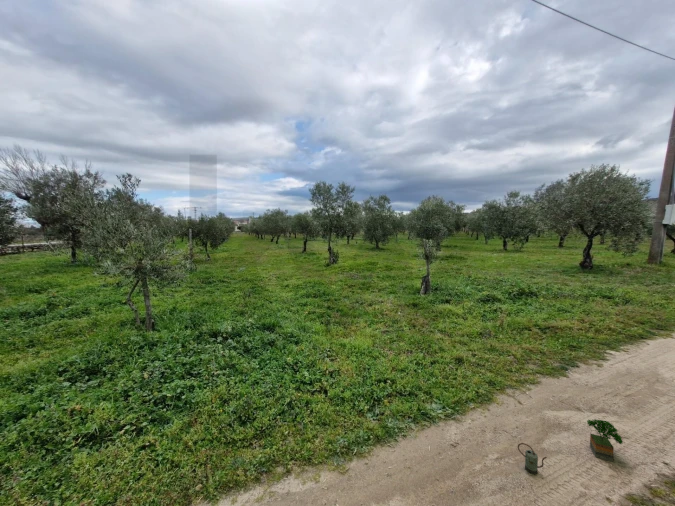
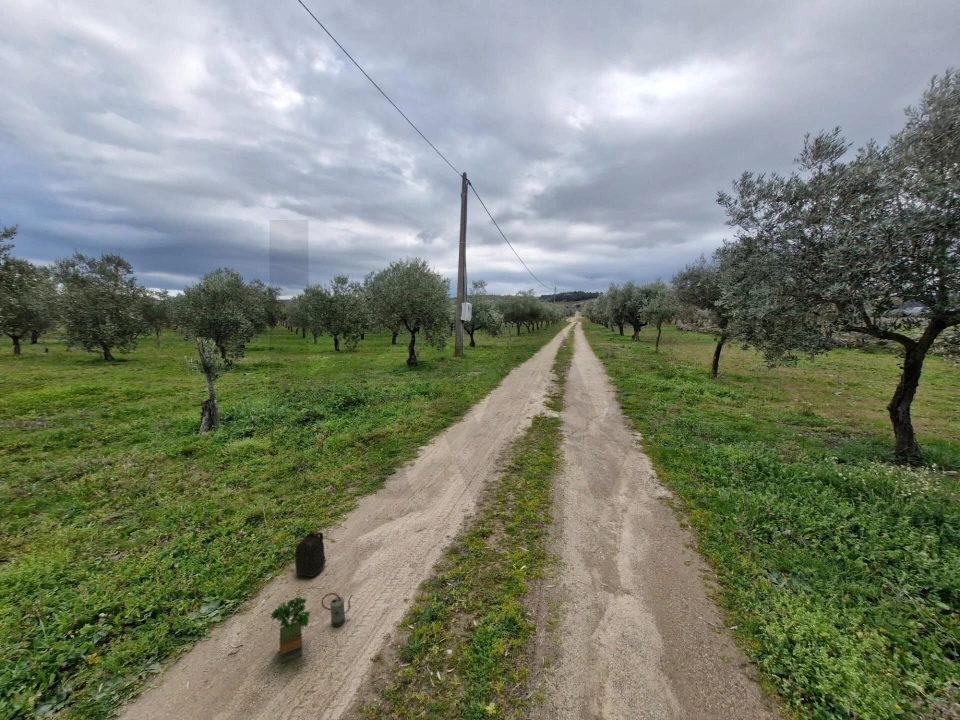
backpack: none [492,388,515,422] -> present [295,532,326,576]
potted tree: present [587,419,623,462] -> present [271,597,310,663]

